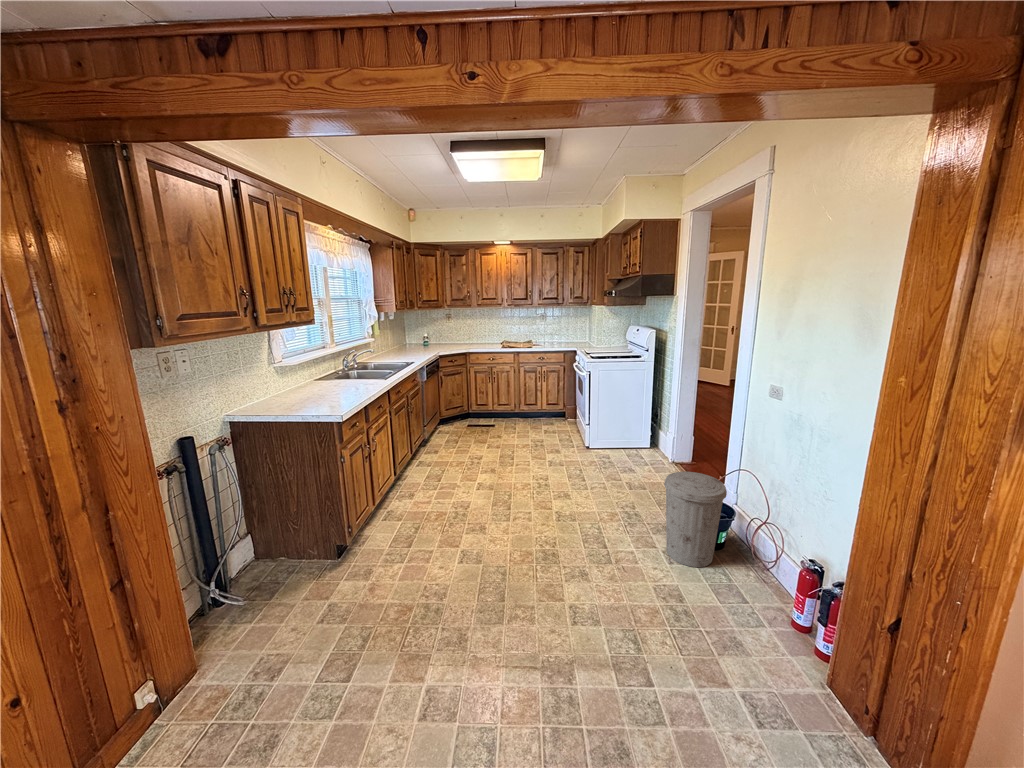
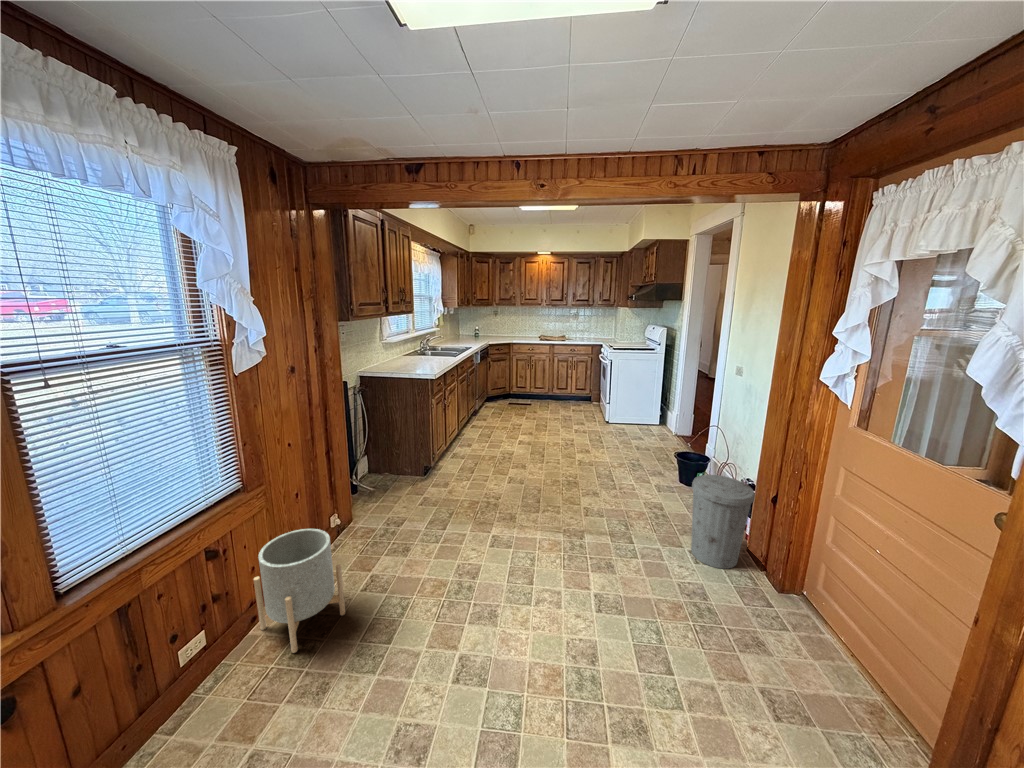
planter: none [188,560,299,703] -> present [254,529,345,653]

